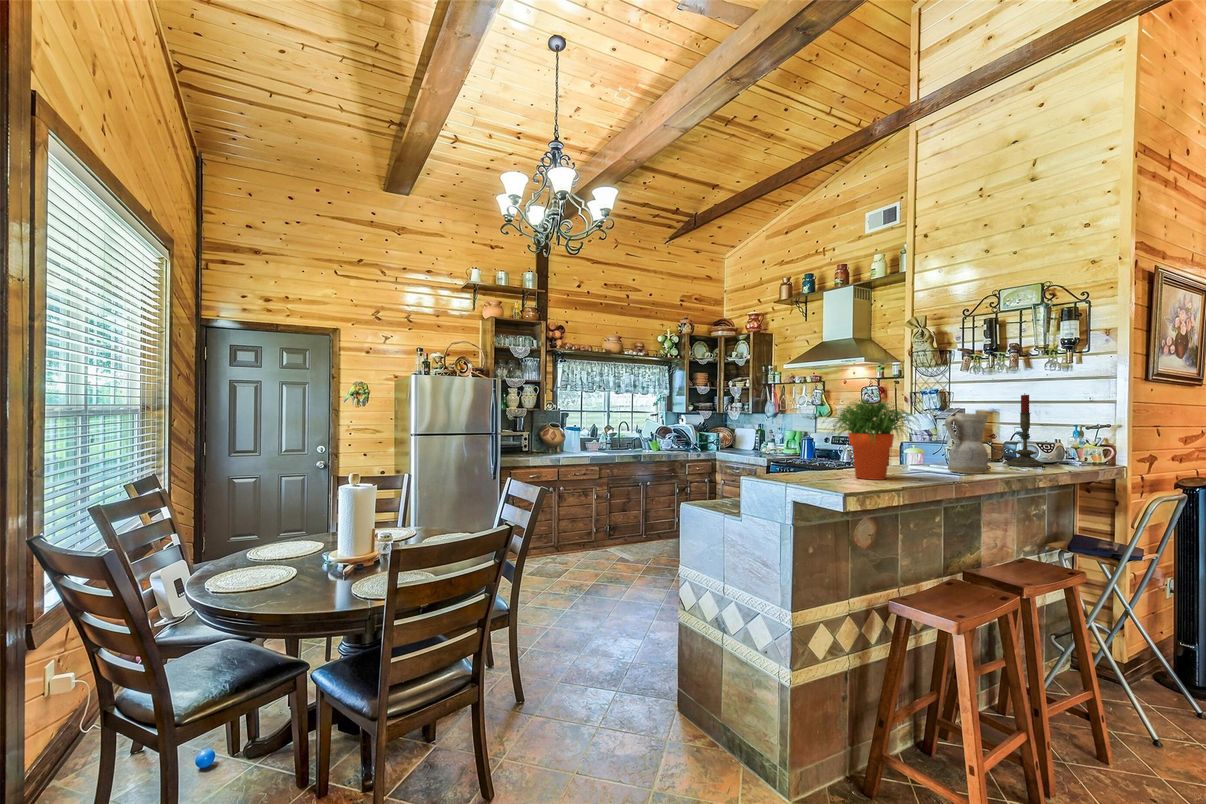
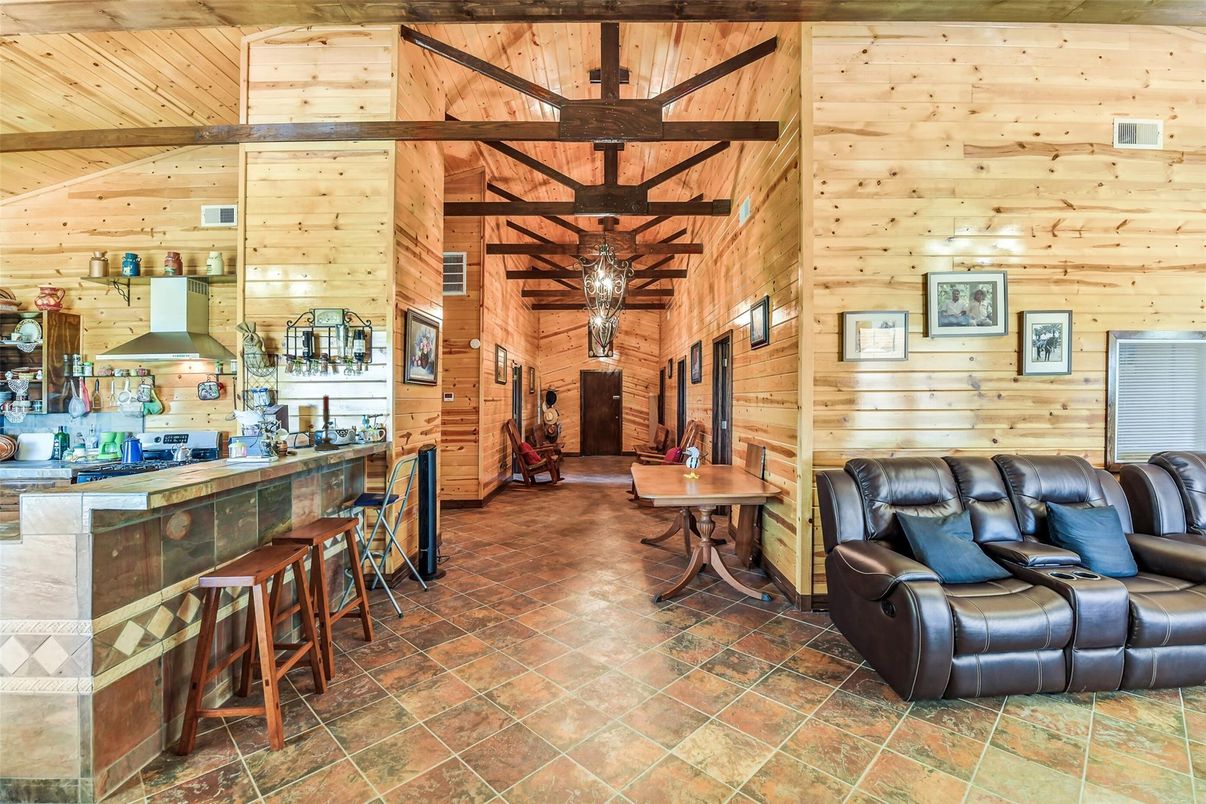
potted plant: present [826,401,918,480] -> none [129,405,230,477]
ceramic pitcher: present [945,413,988,474] -> none [257,413,292,461]

